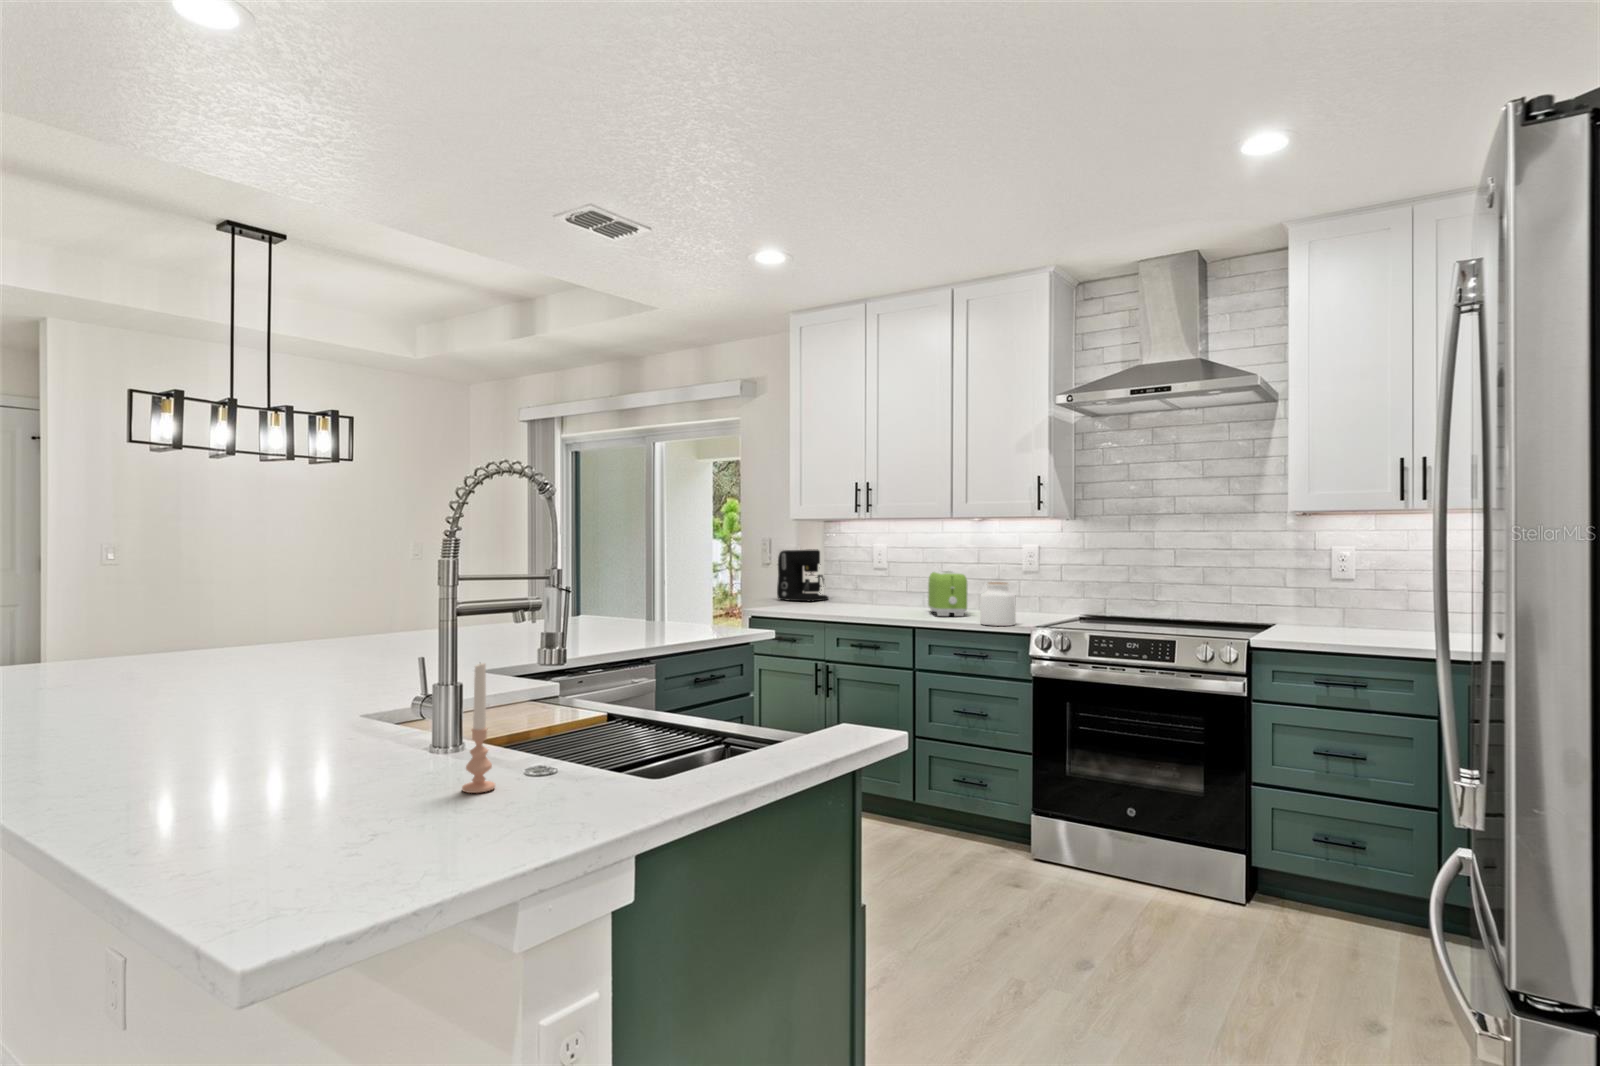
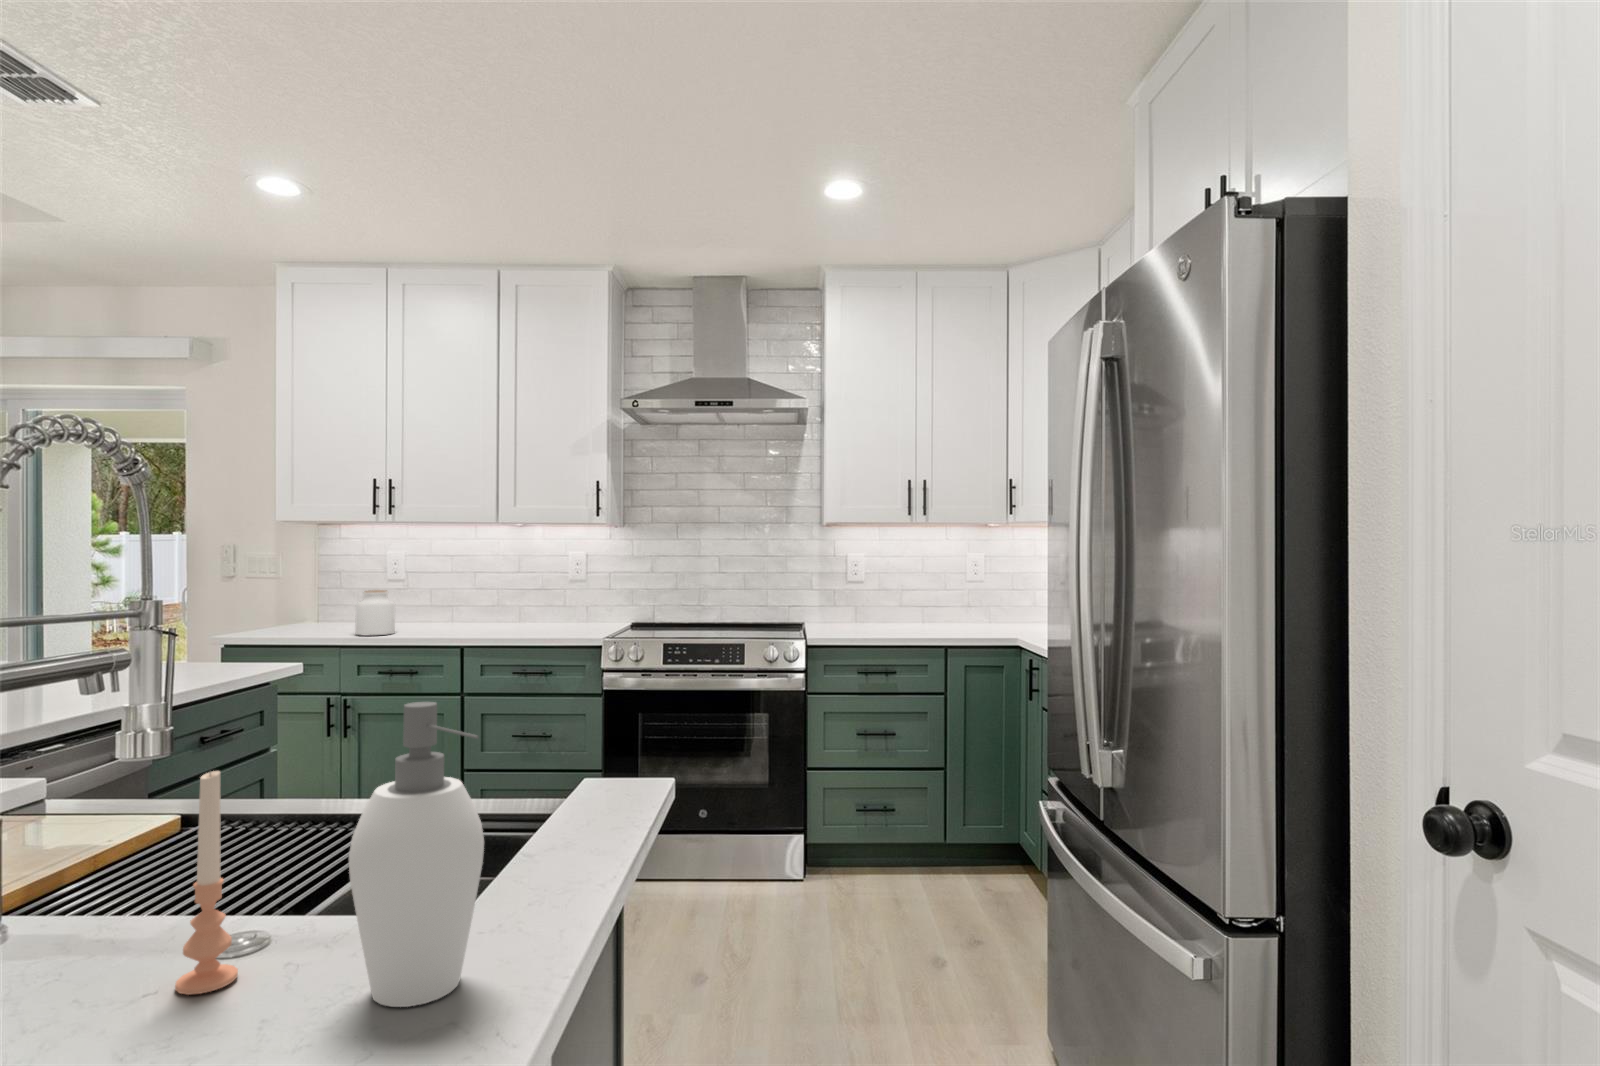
coffee maker: present [777,549,829,601] -> none [246,558,321,623]
toaster: present [928,571,967,616] -> none [466,581,518,632]
jar: present [980,582,1016,626] -> present [355,590,395,636]
soap dispenser: none [517,629,602,823] -> present [349,702,484,1007]

